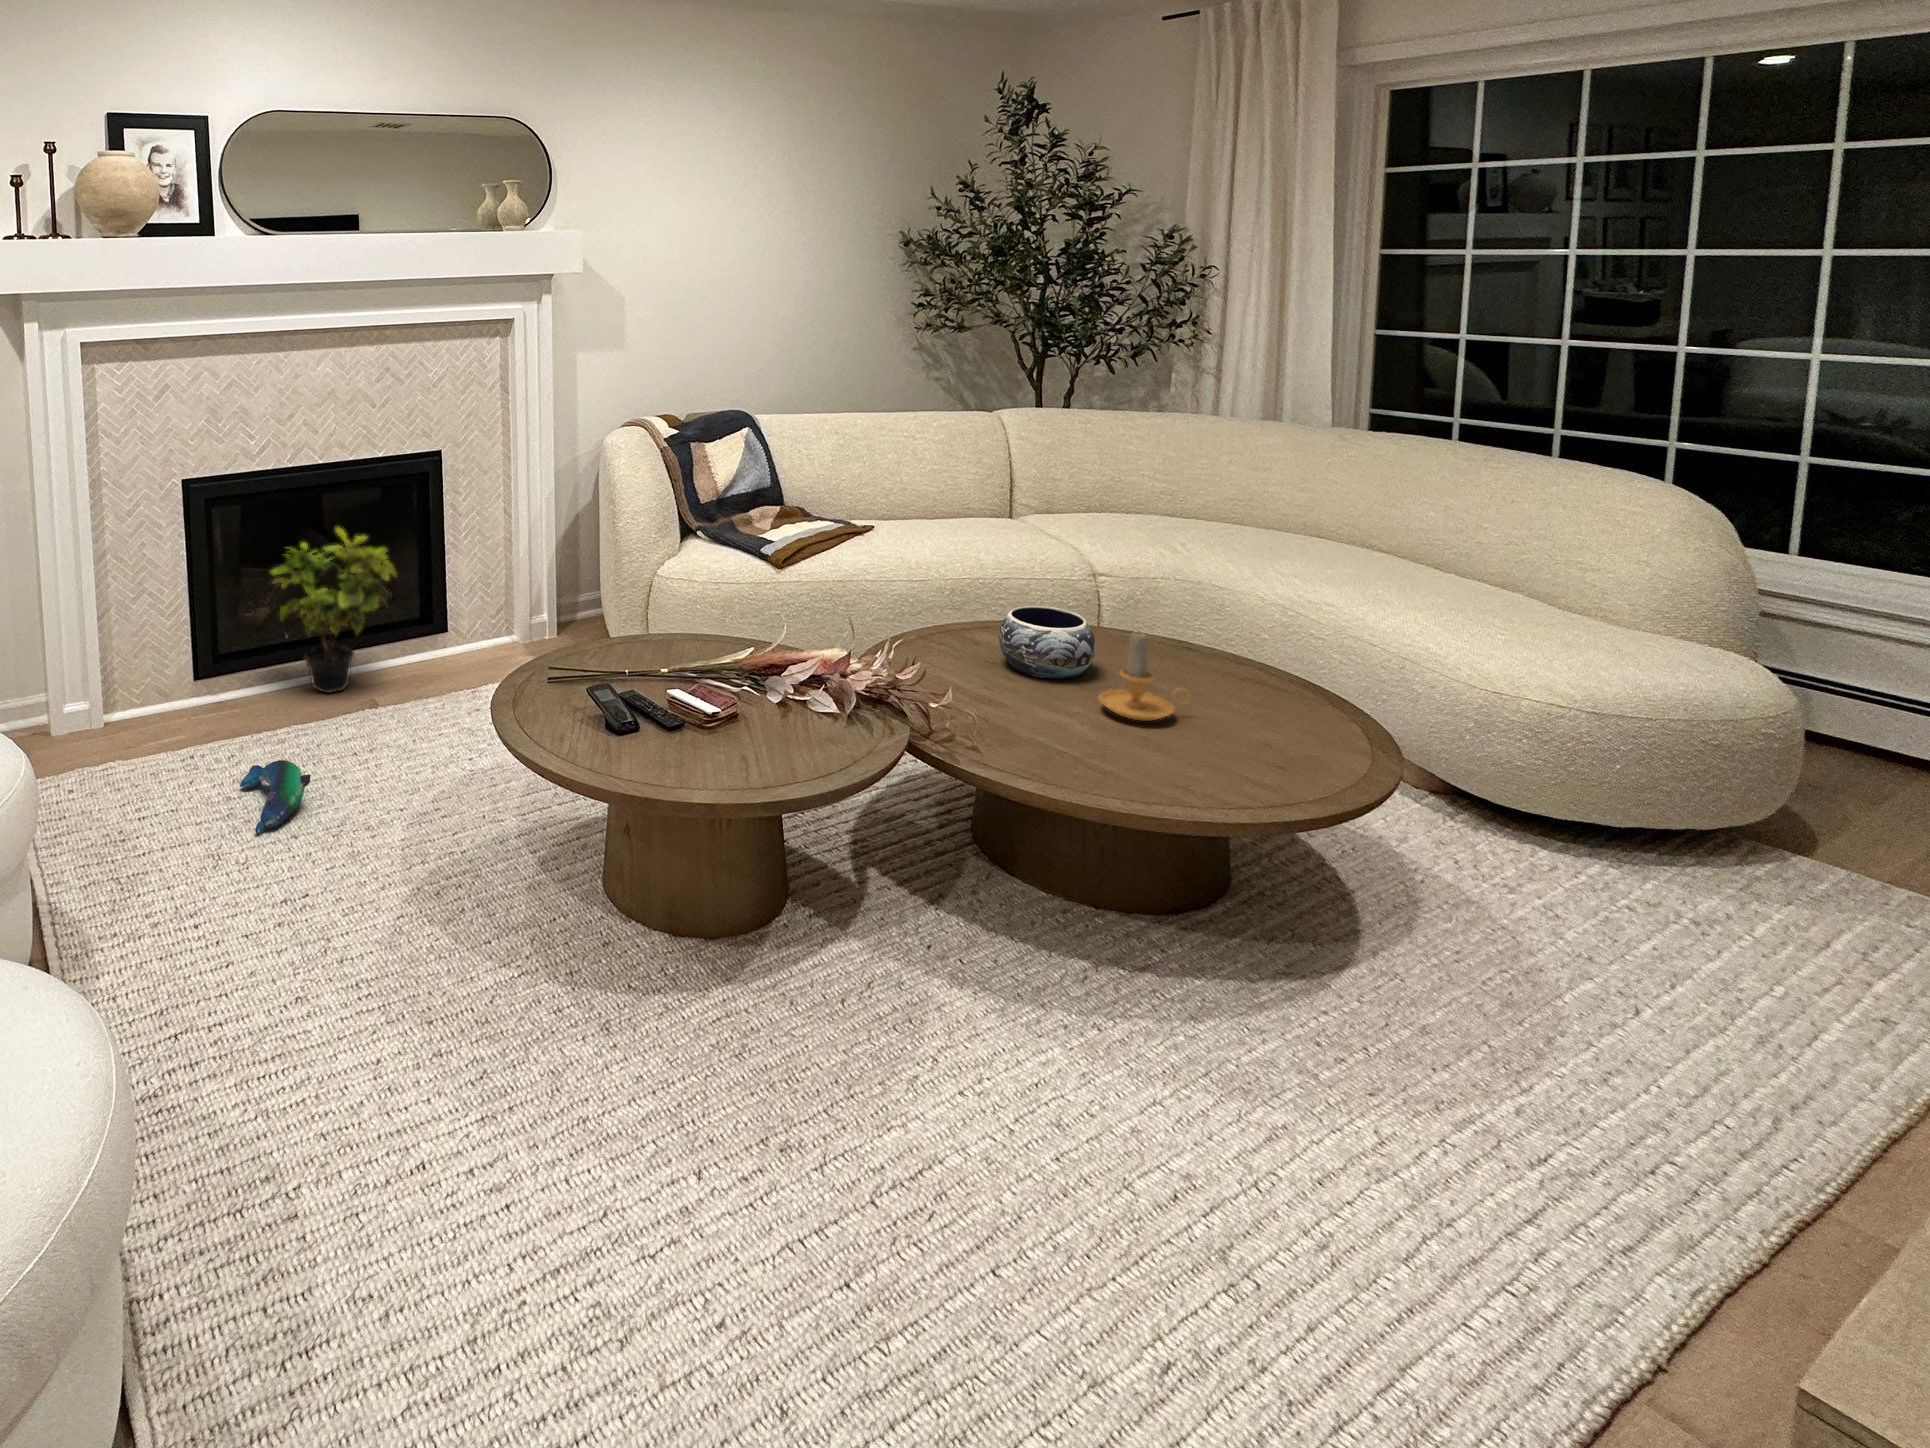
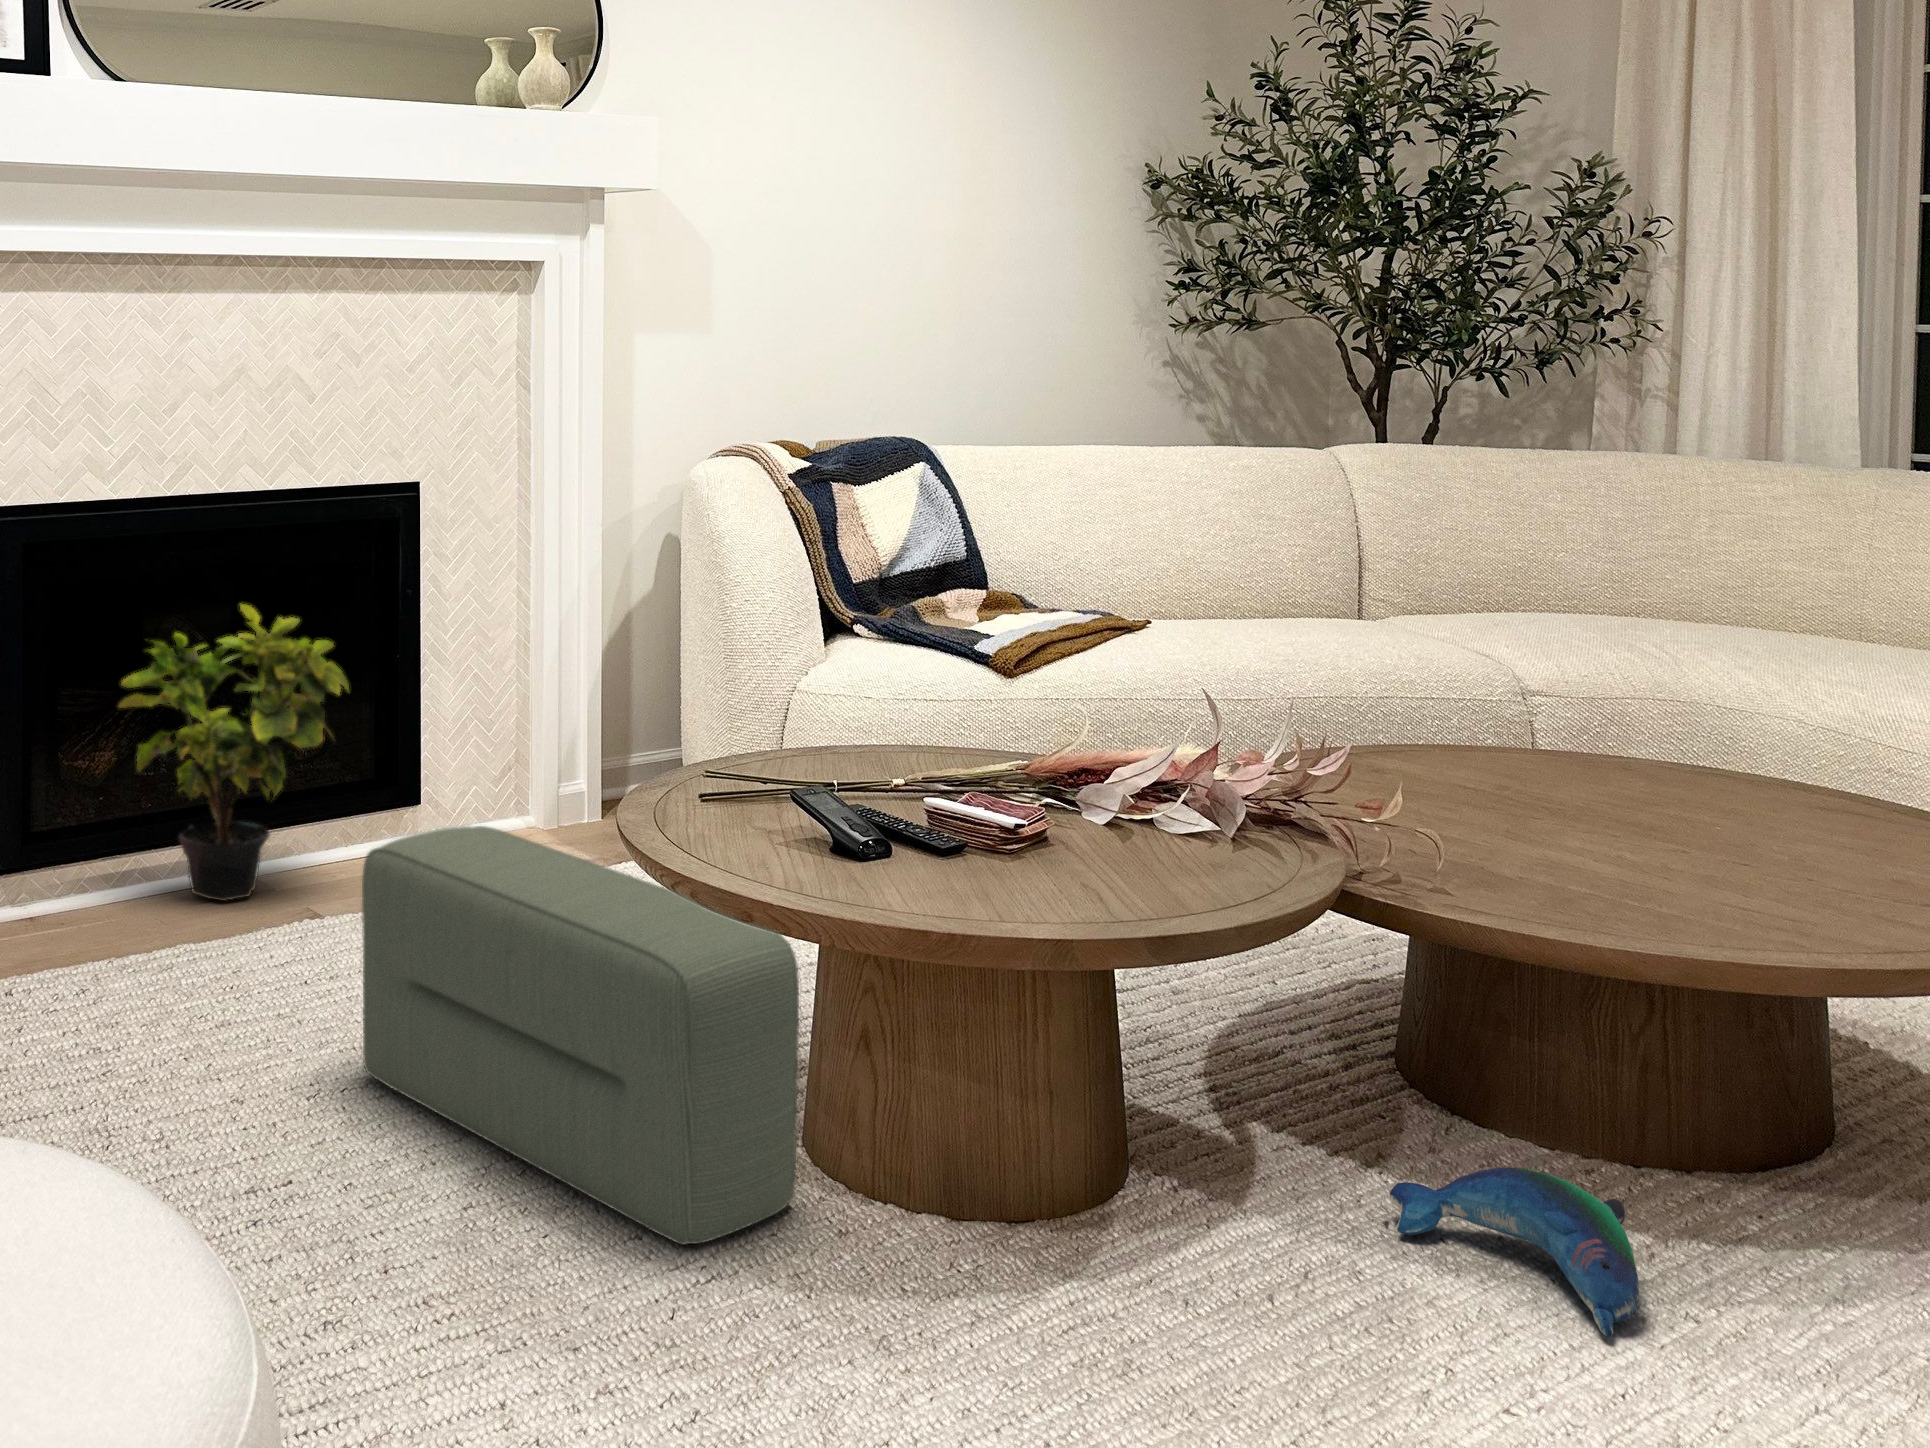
decorative bowl: present [999,606,1095,679] -> none [1433,693,1595,804]
candle: present [1099,632,1189,721] -> none [1620,699,1769,849]
pouf: none [365,681,585,948] -> present [362,826,799,1245]
plush toy: present [240,760,311,833] -> present [1390,1168,1639,1337]

